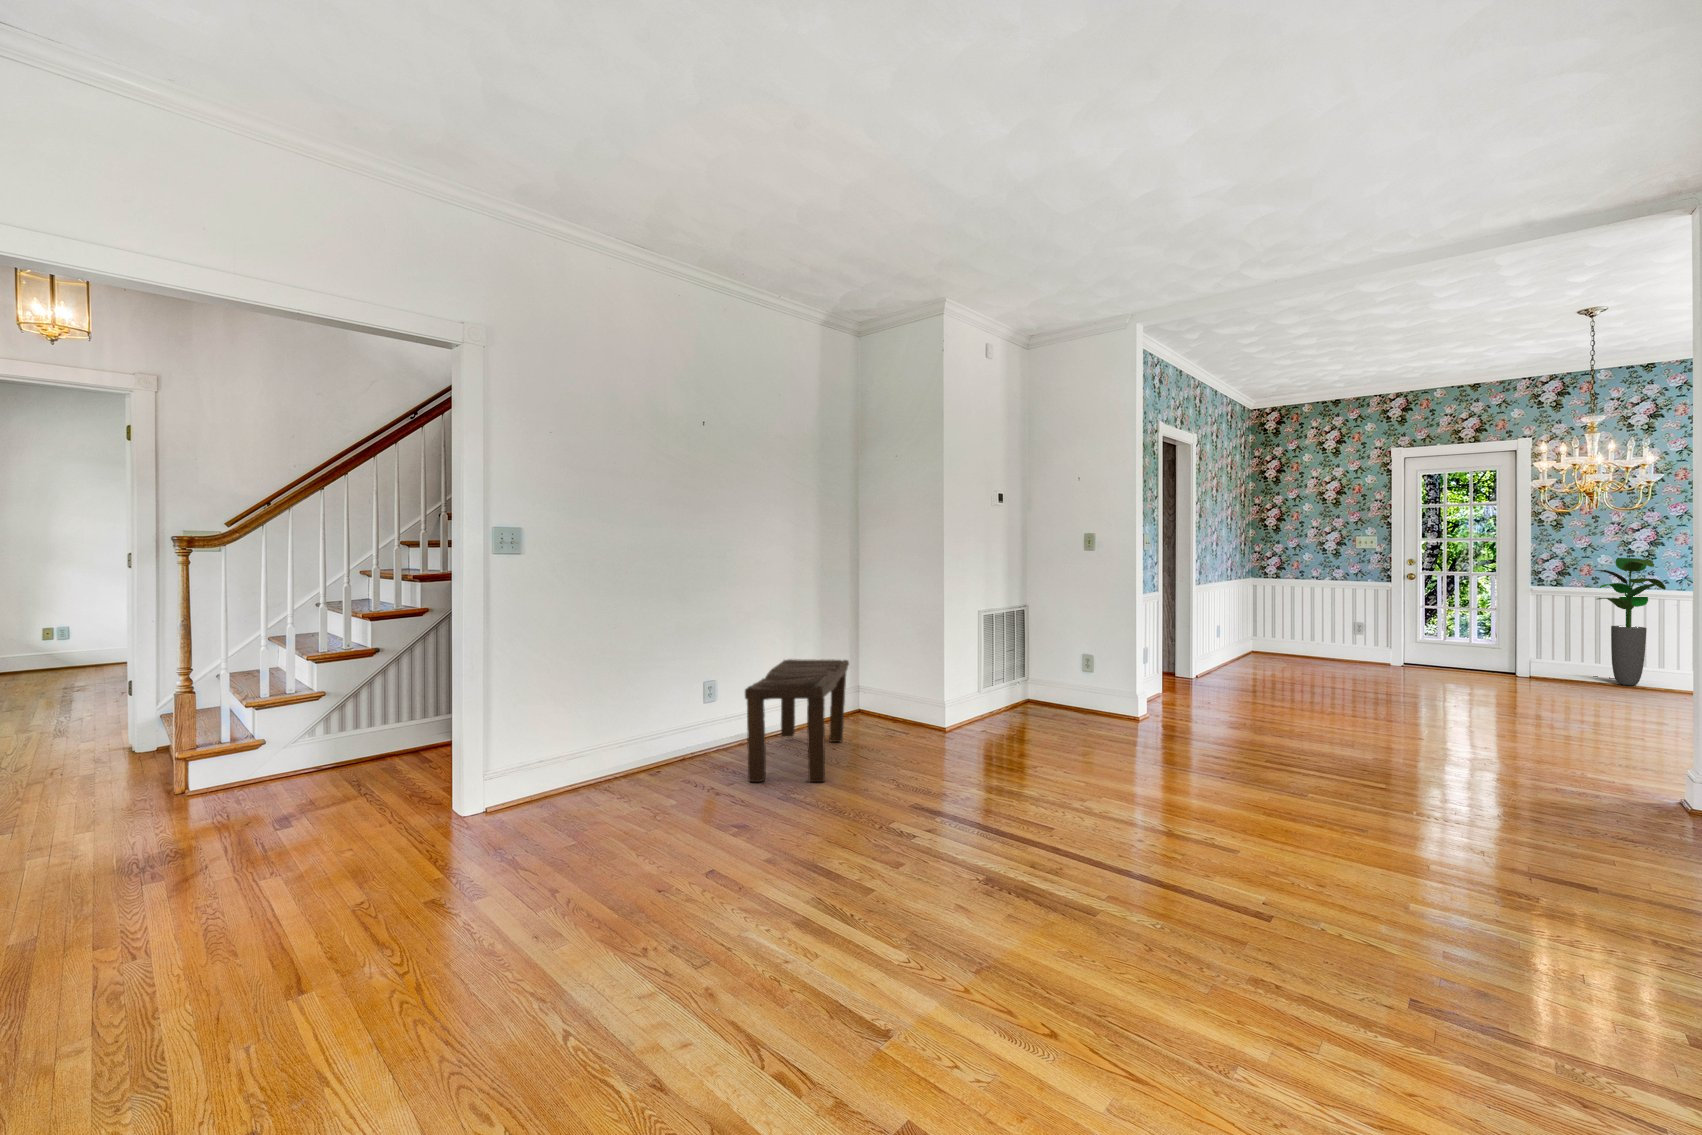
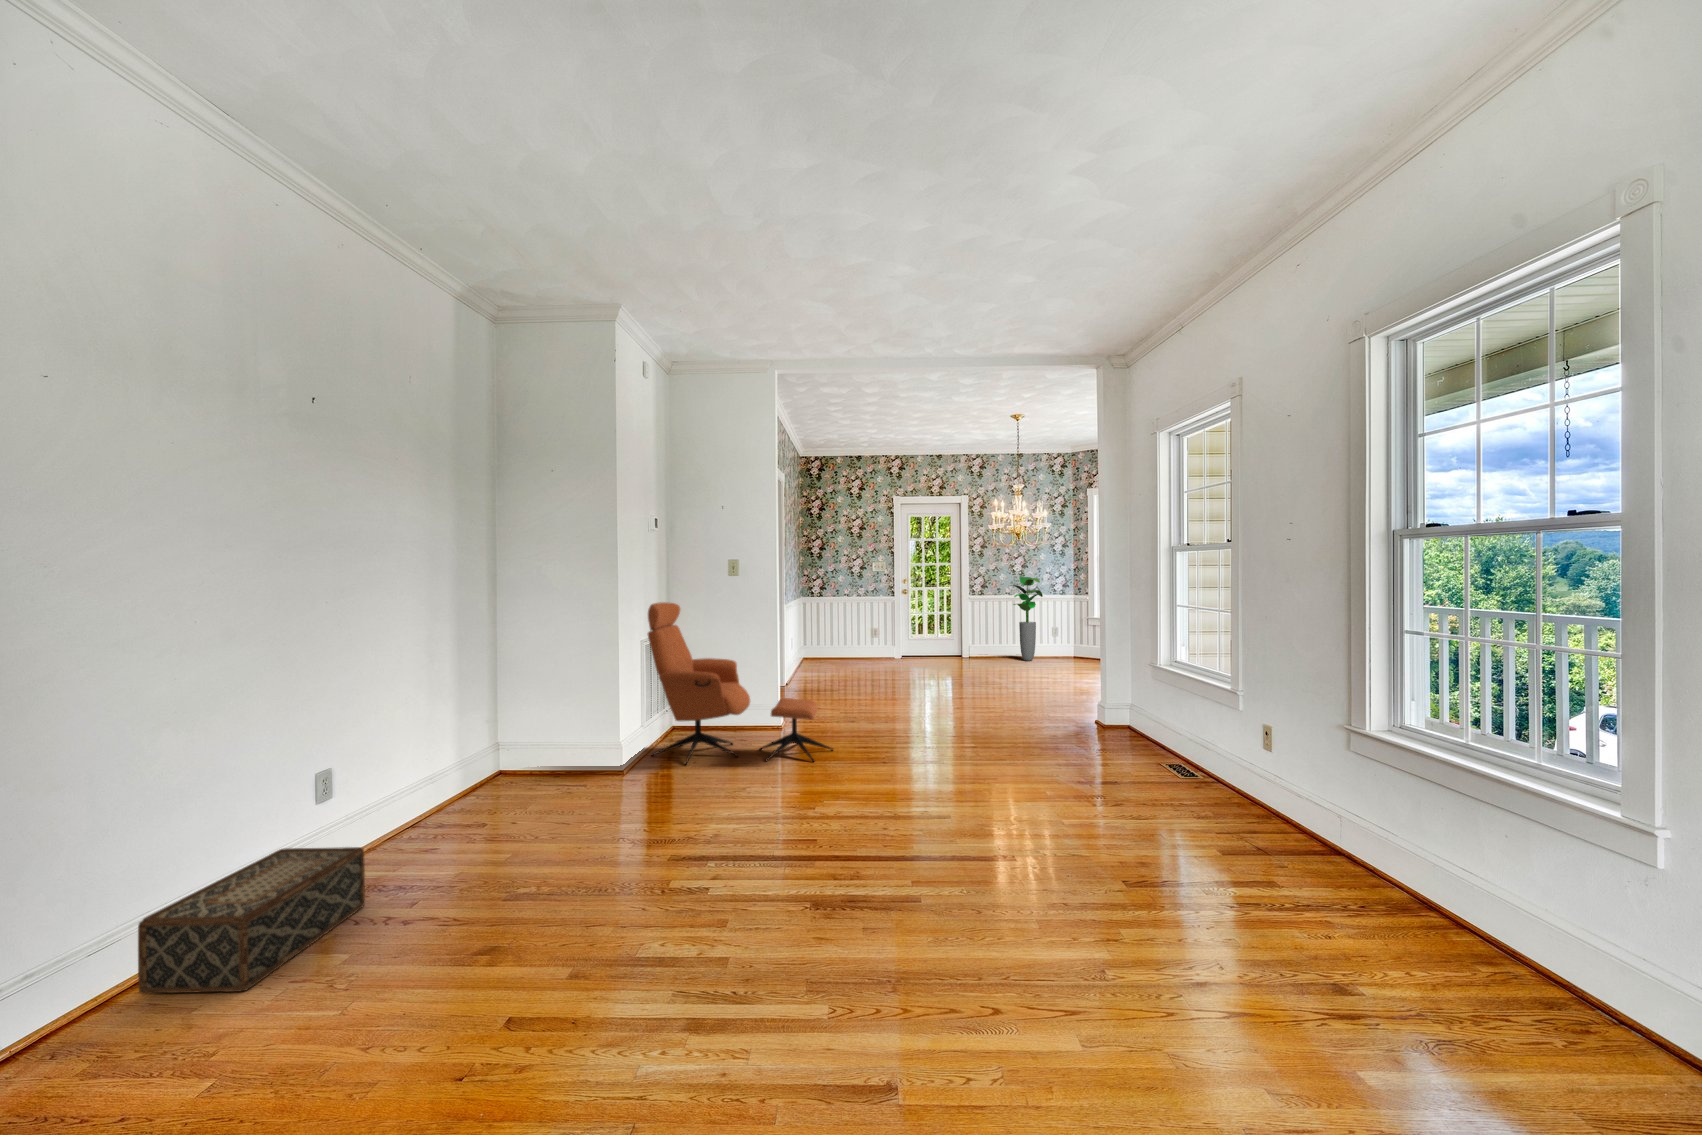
armchair: none [978,575,1174,757] -> present [648,602,833,765]
bench: present [745,659,849,782] -> none [431,708,544,879]
woven basket: none [561,735,694,817] -> present [138,847,365,993]

